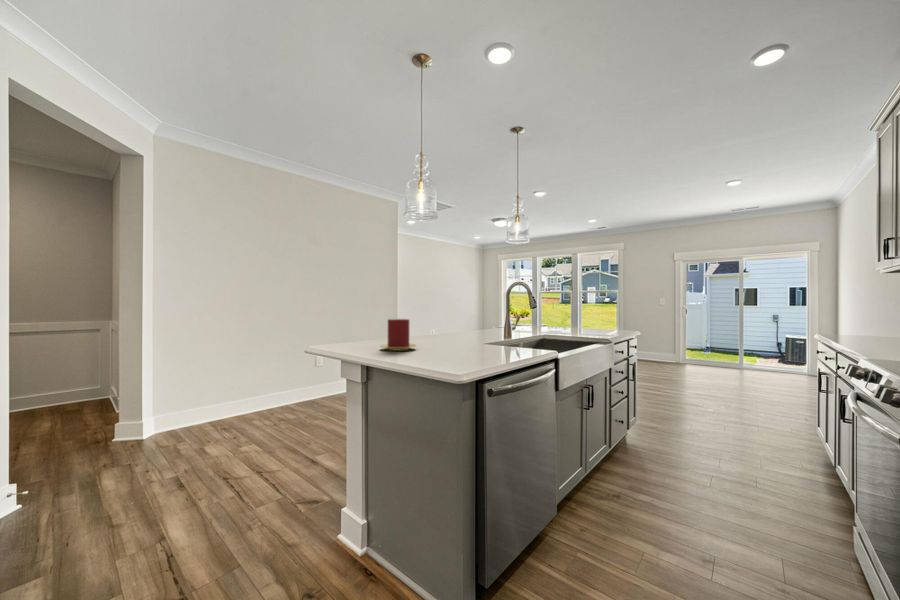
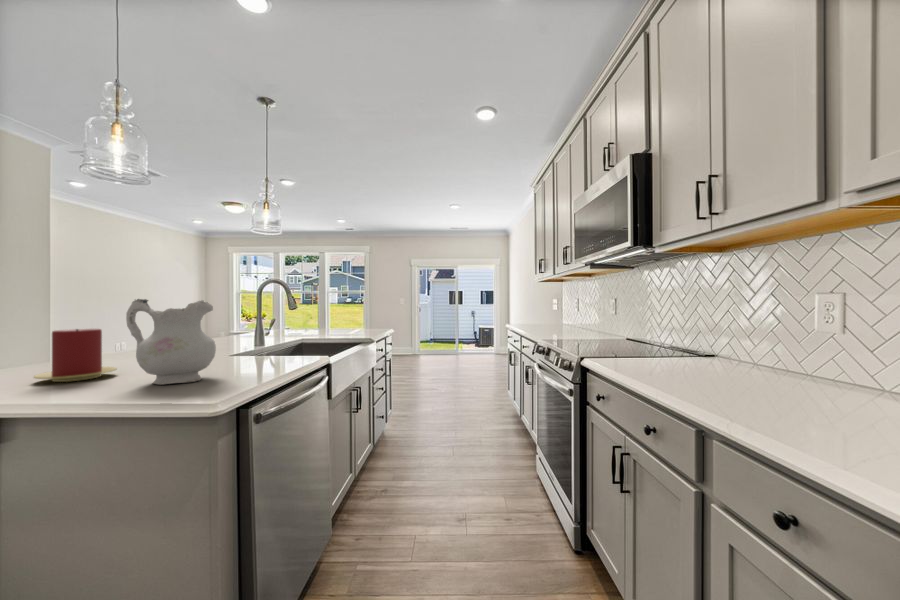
ceramic pitcher: none [419,300,467,359] -> present [126,299,216,385]

